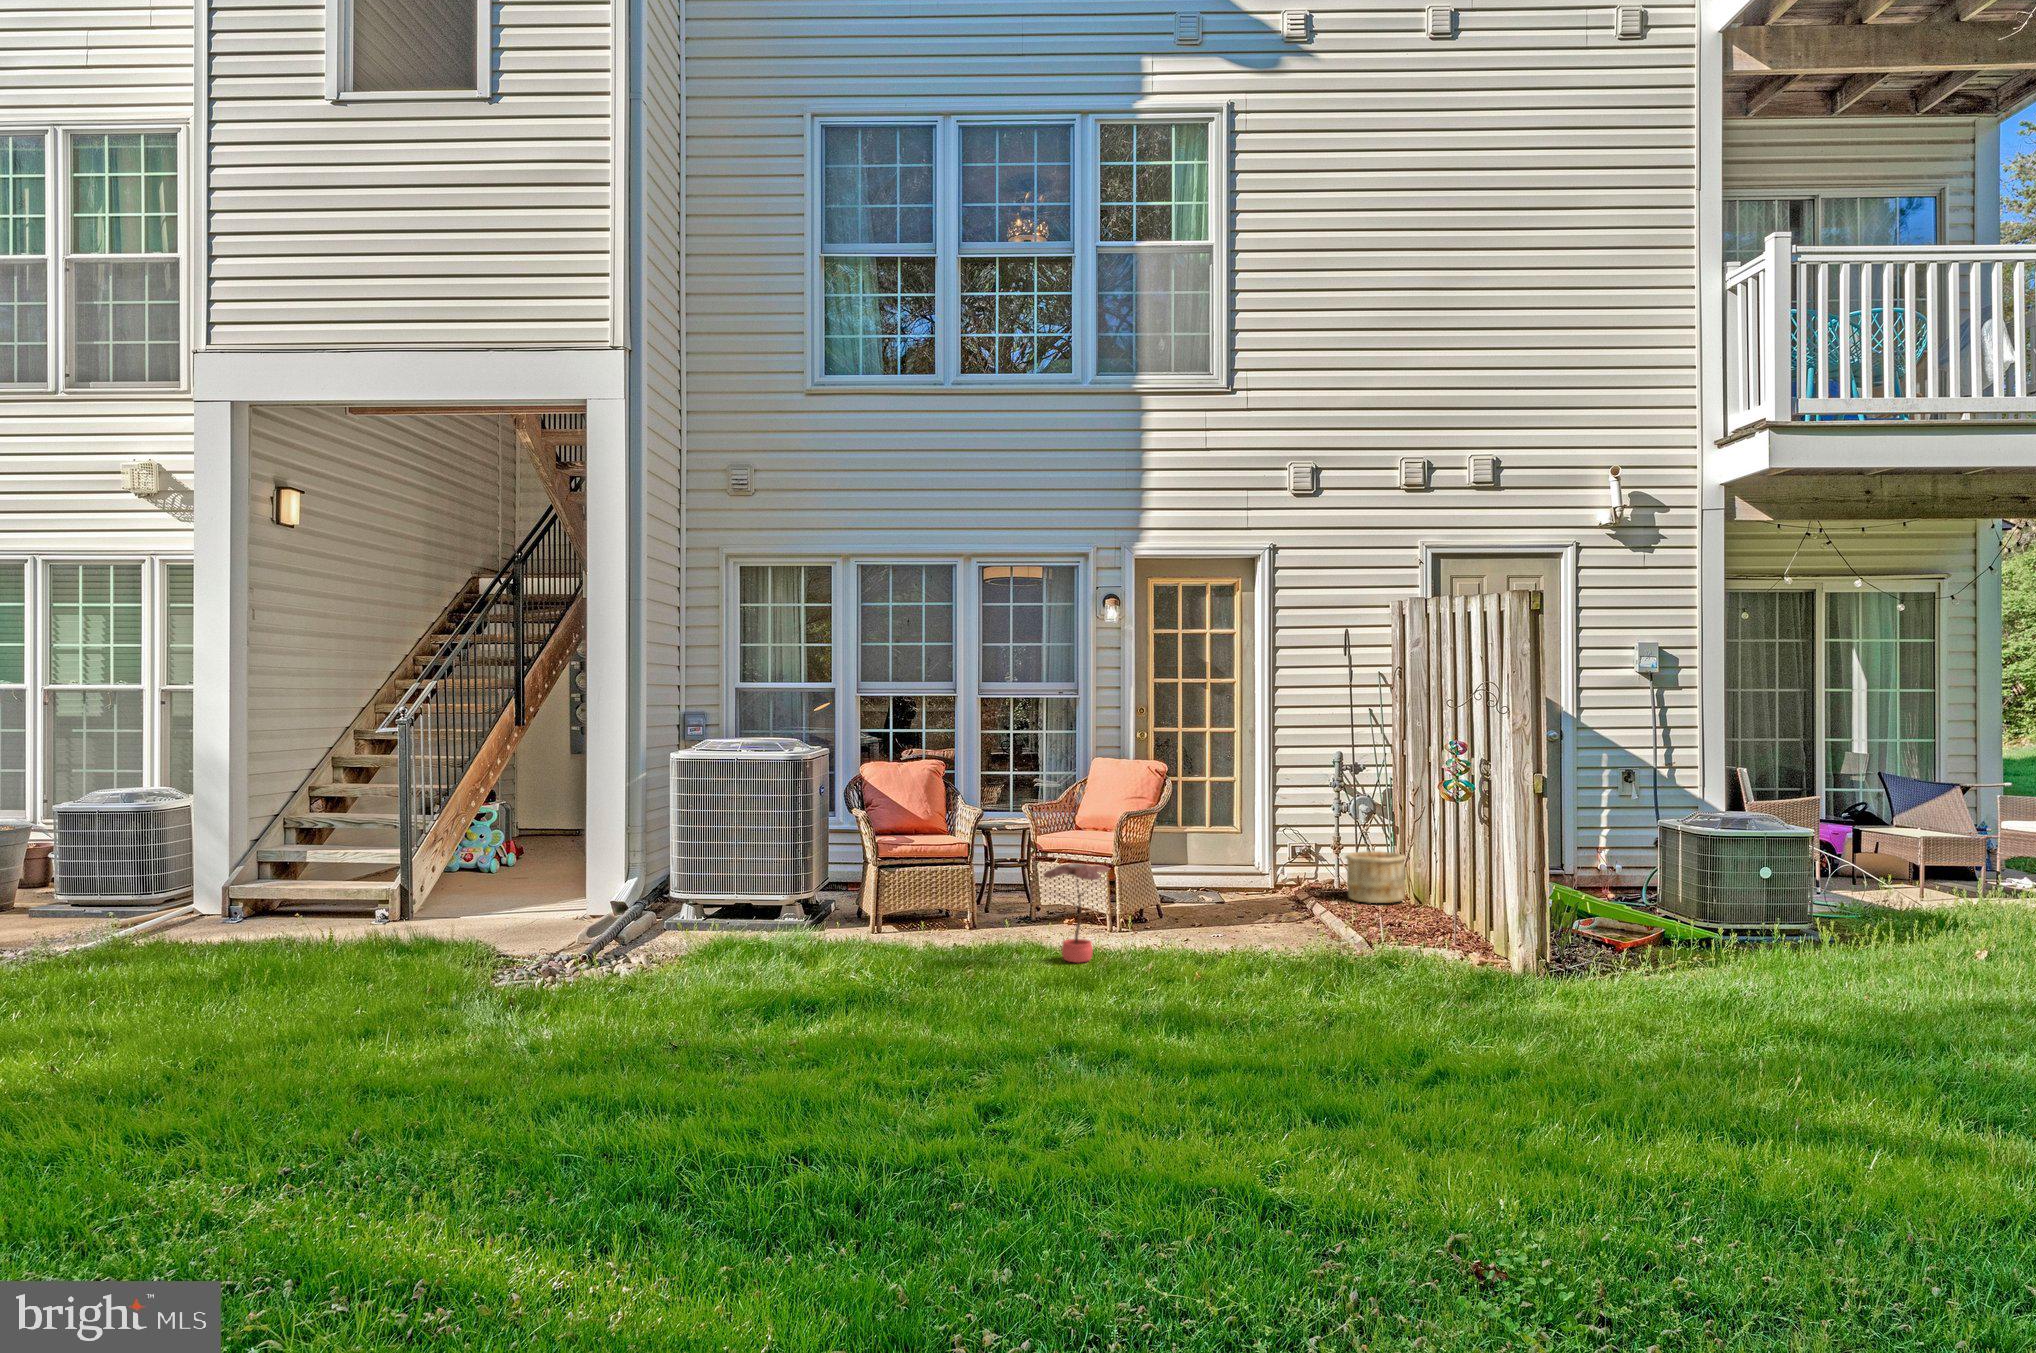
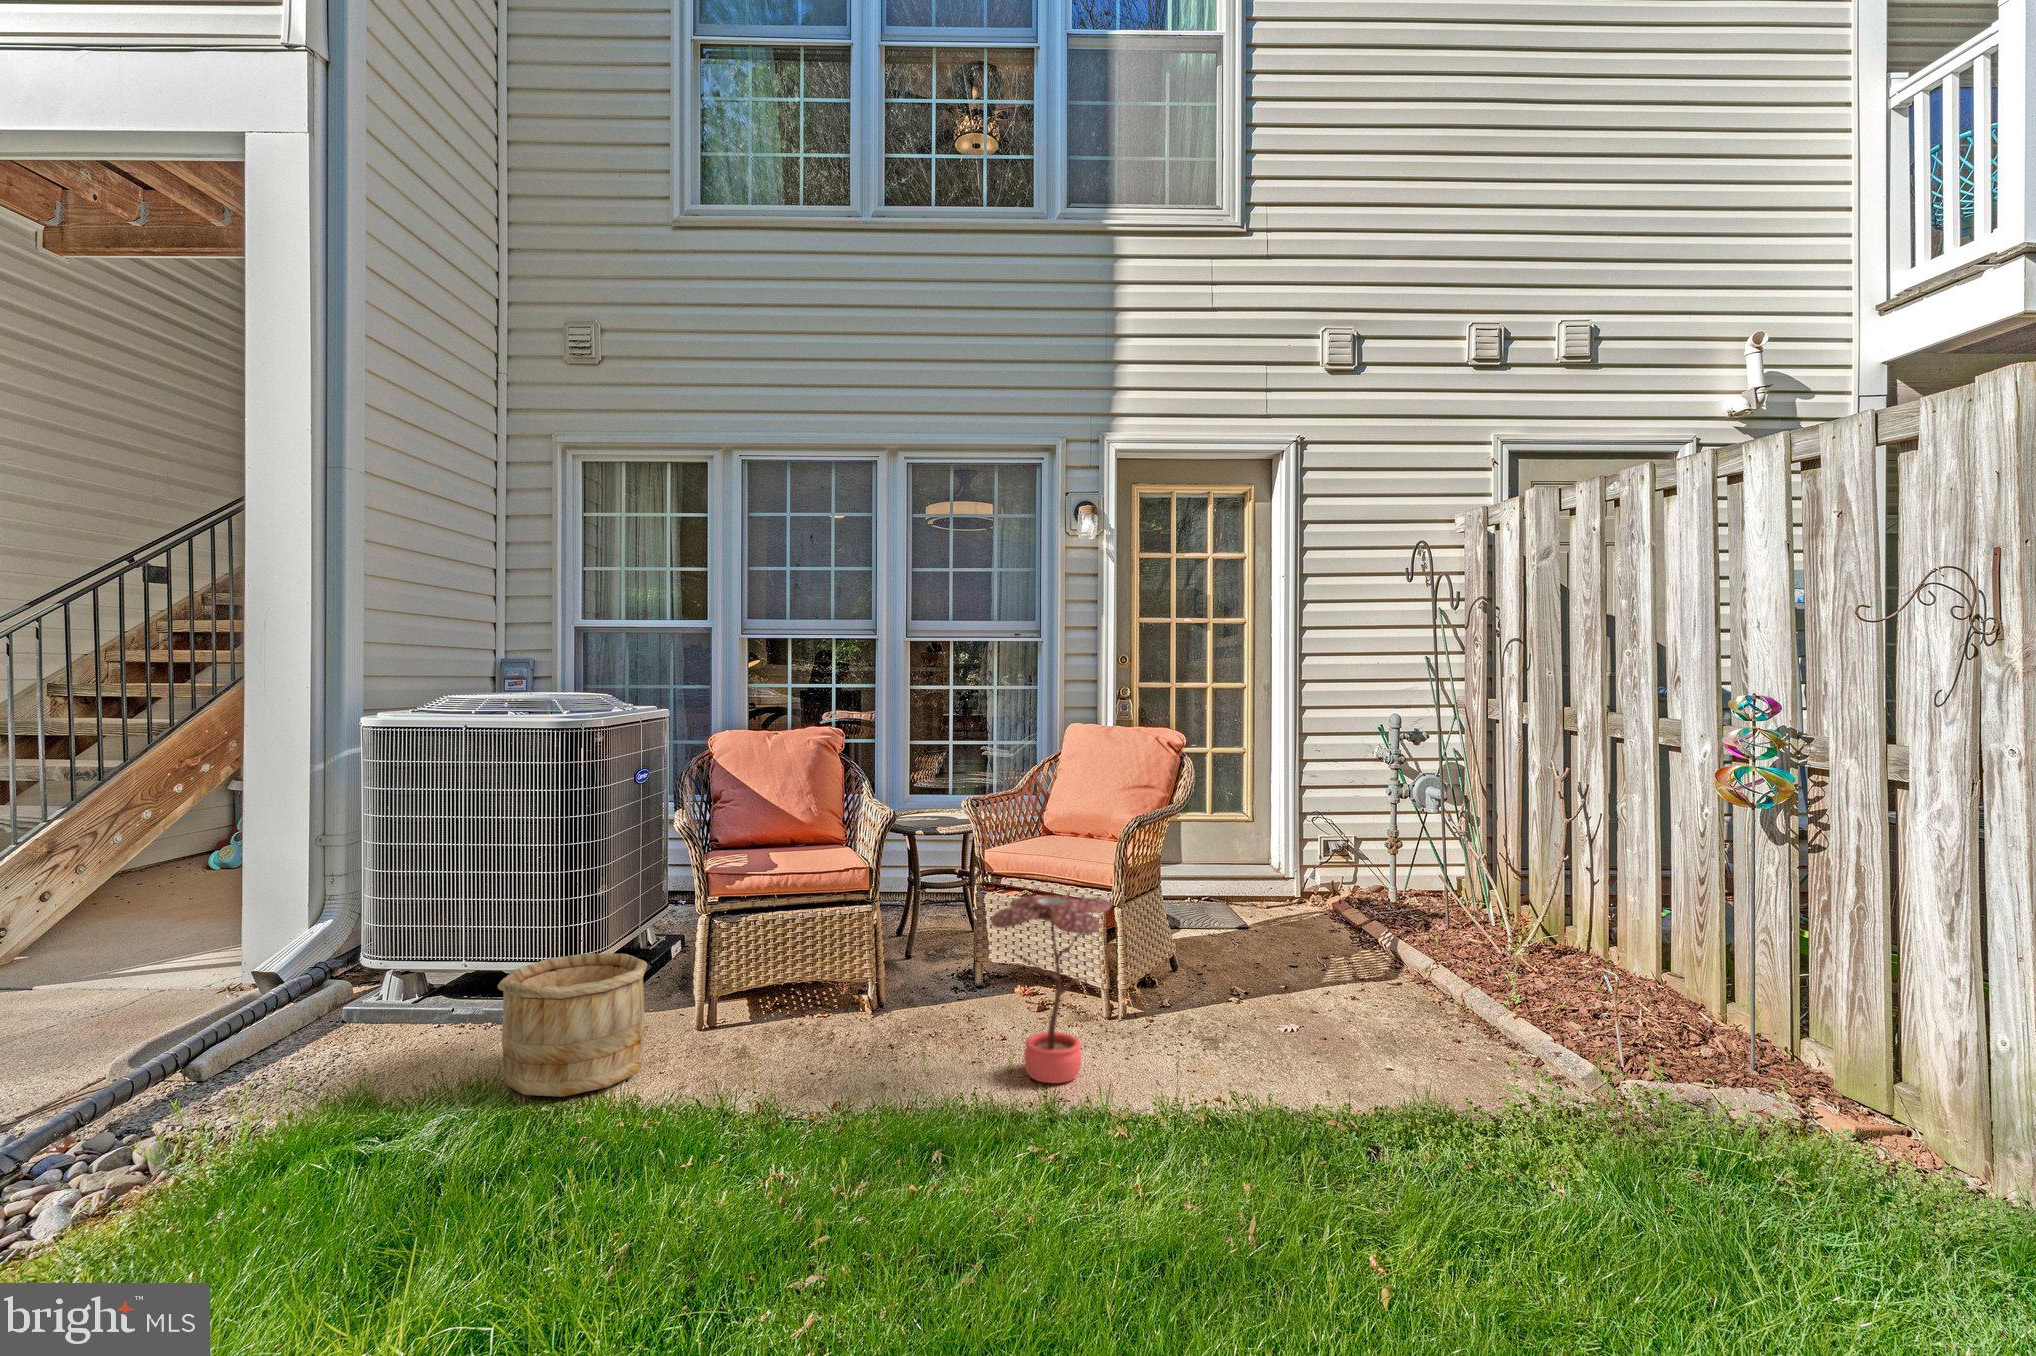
wooden bucket: present [1346,851,1406,903] -> present [498,953,647,1097]

